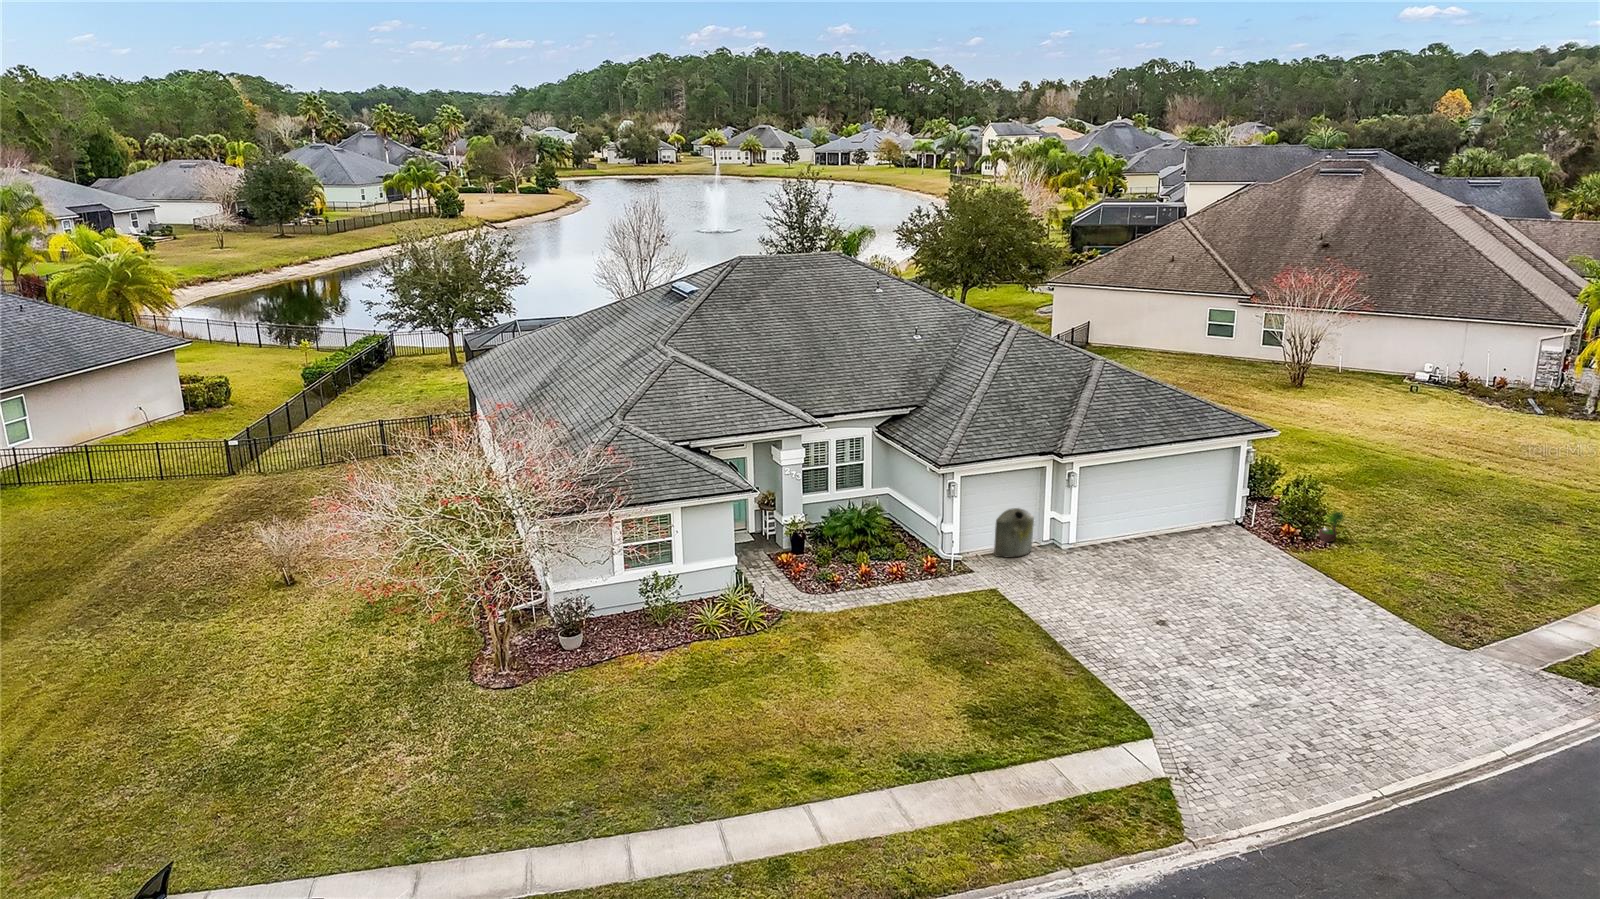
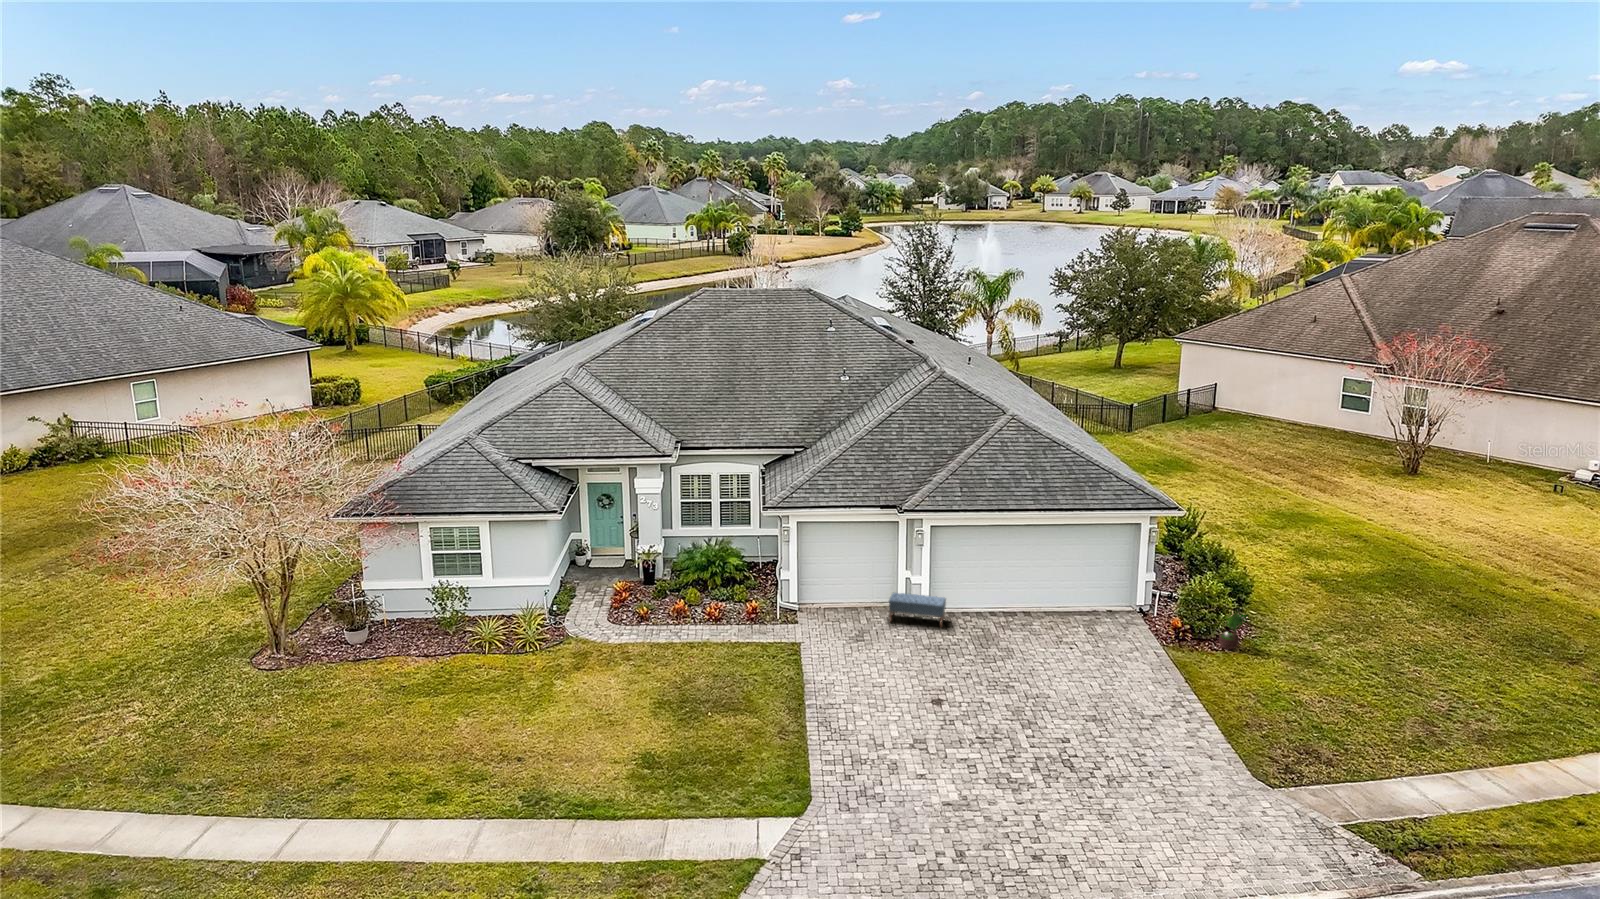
trash can: present [994,508,1034,558] -> none [833,563,877,616]
bench: none [1048,530,1104,559] -> present [889,593,946,627]

